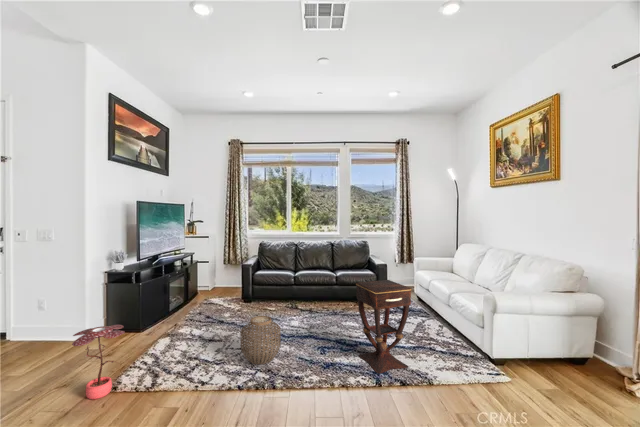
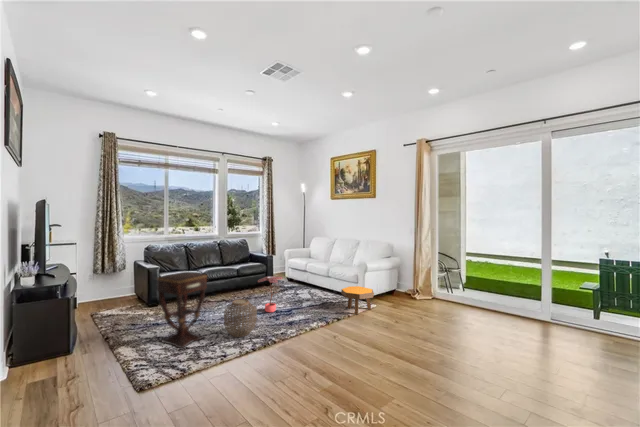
side table: present [356,280,411,373] -> present [157,272,207,348]
potted plant: present [72,325,125,399] -> present [258,276,283,312]
footstool: none [430,332,494,386] -> present [341,286,374,315]

